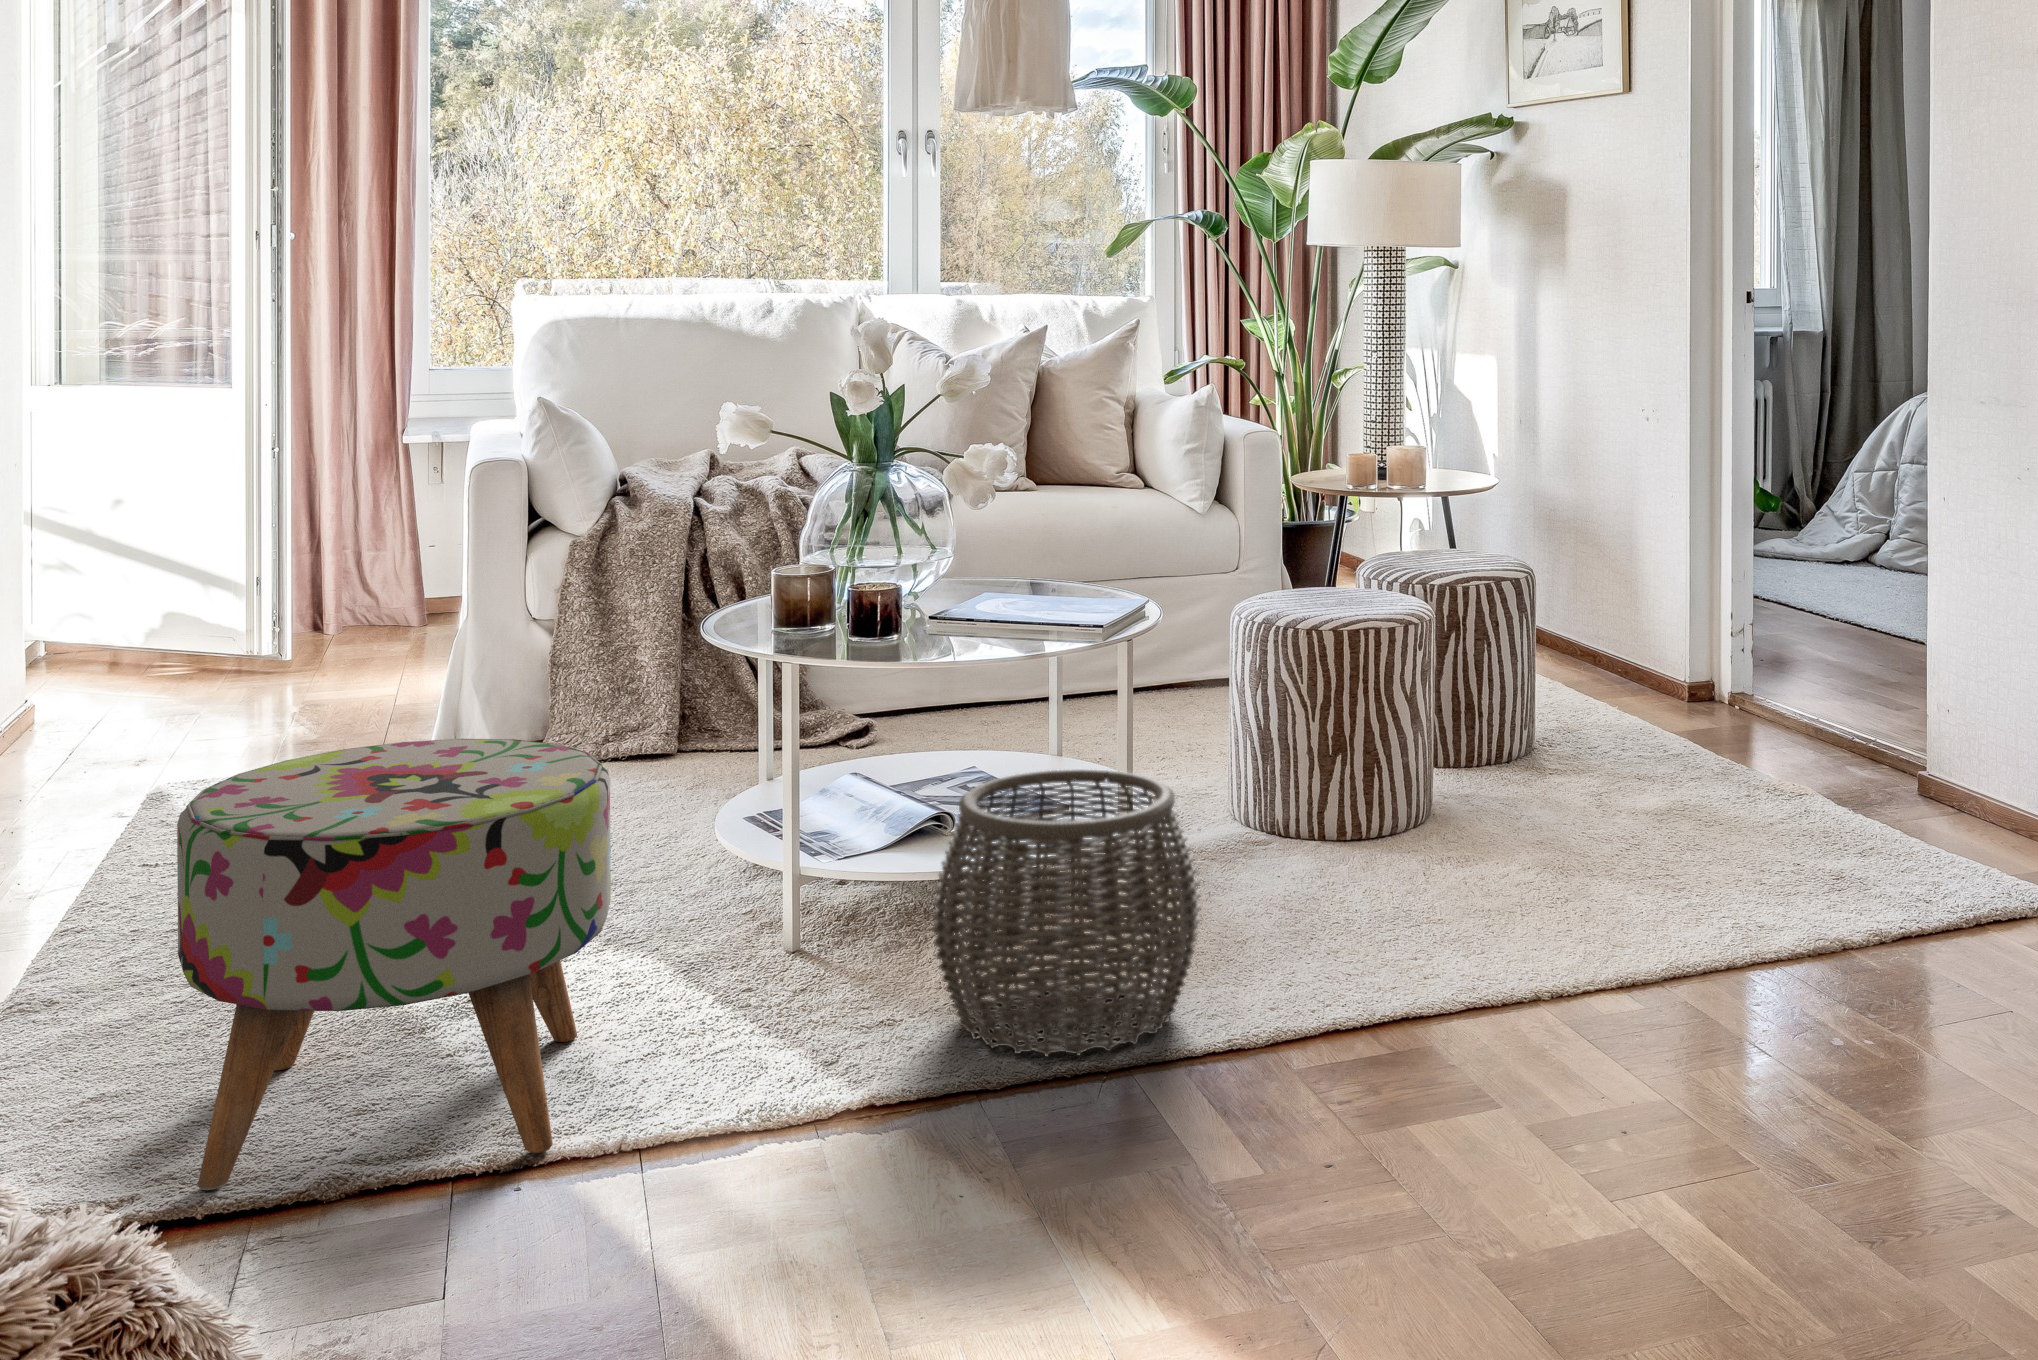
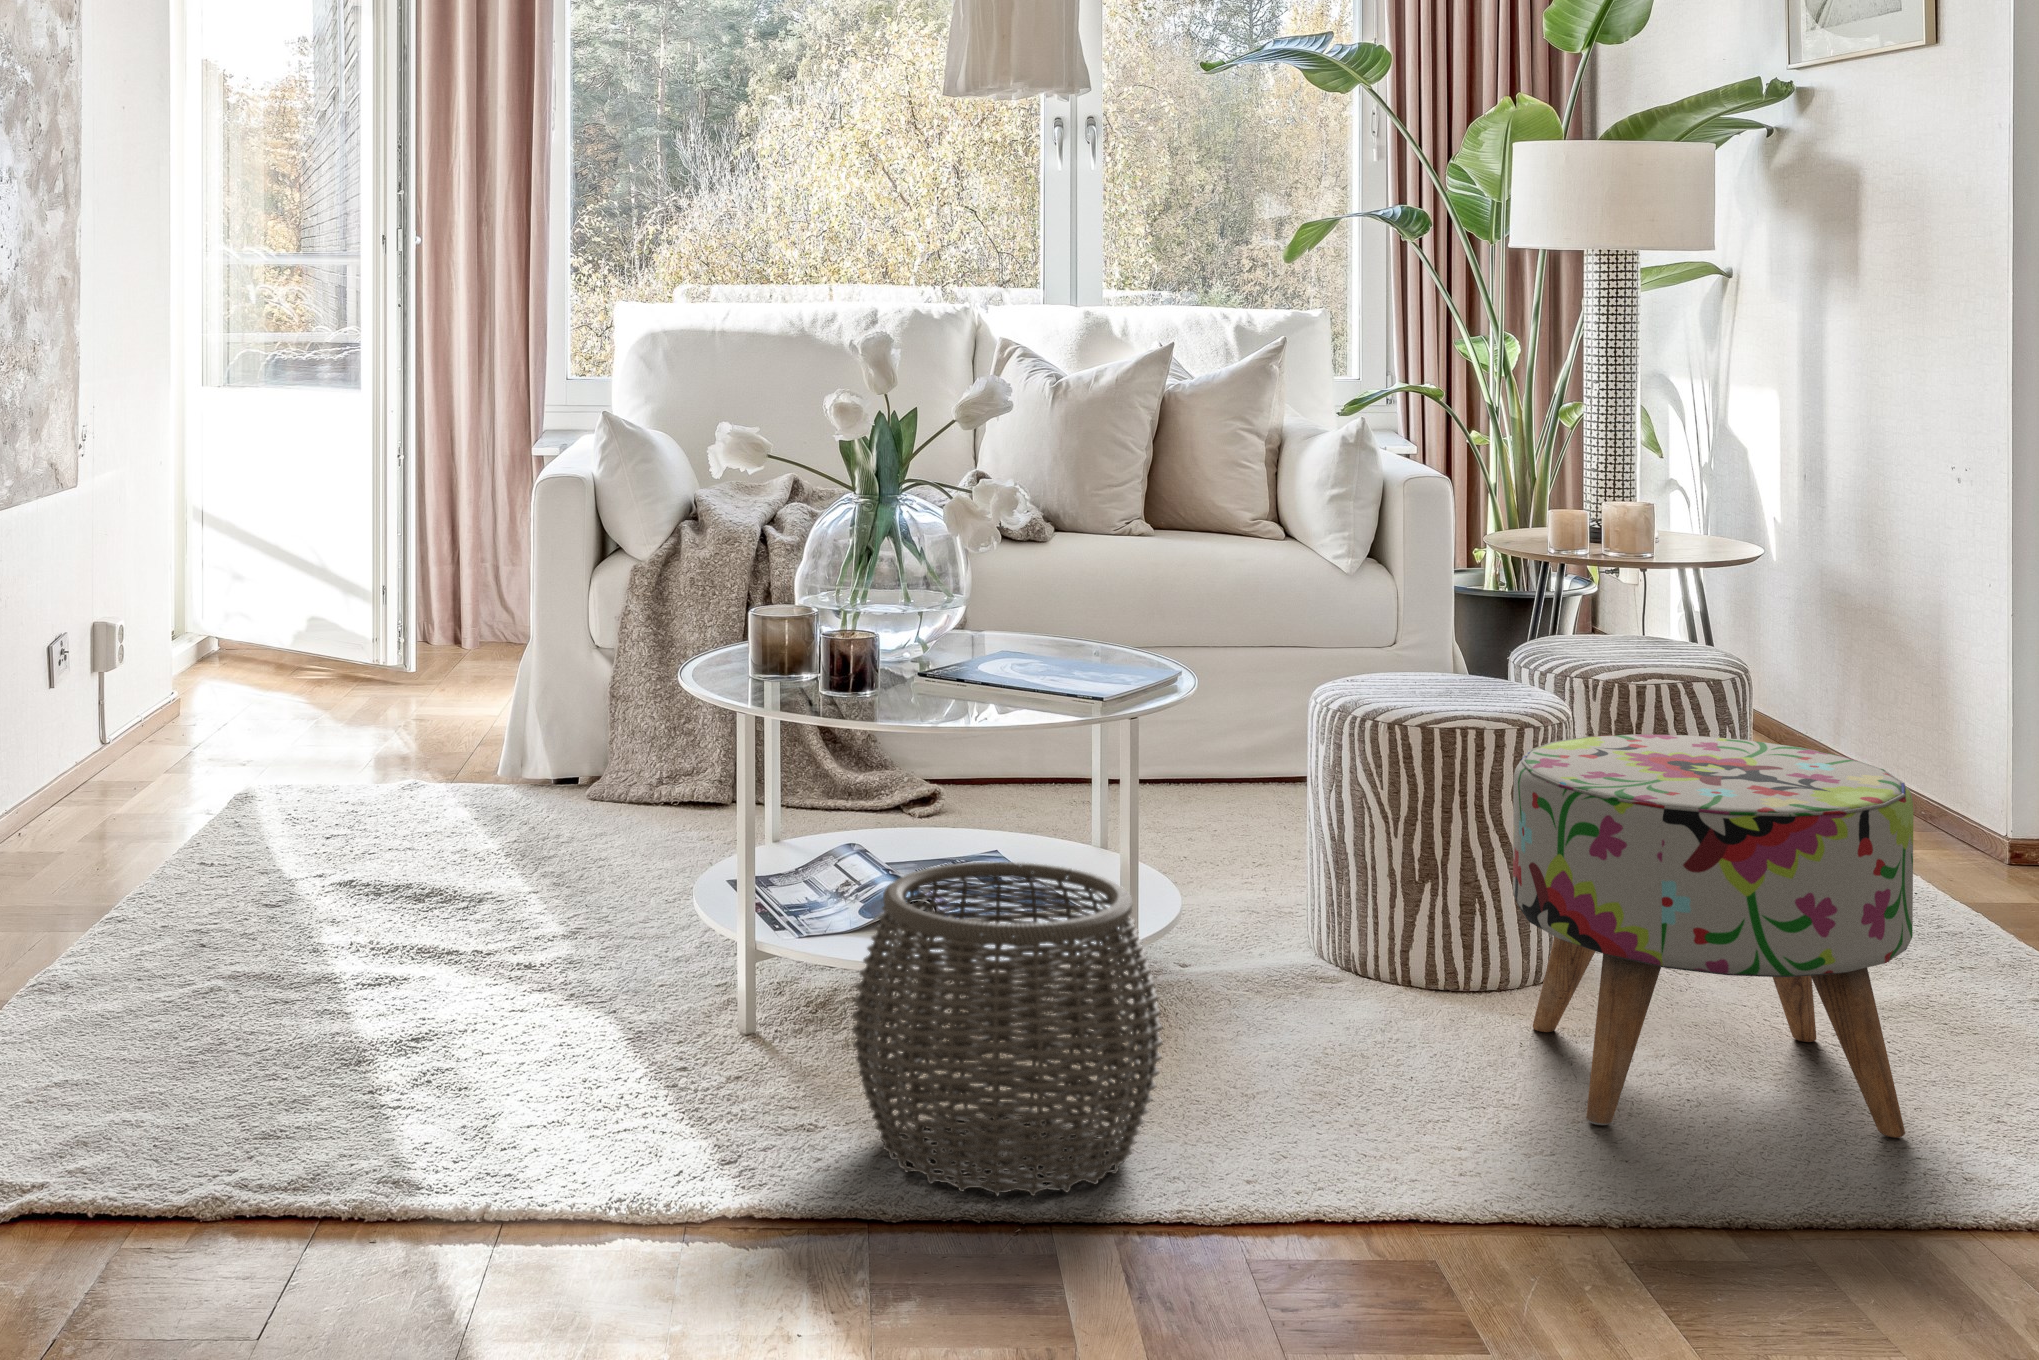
ottoman: present [177,739,611,1190] -> present [1513,734,1913,1137]

